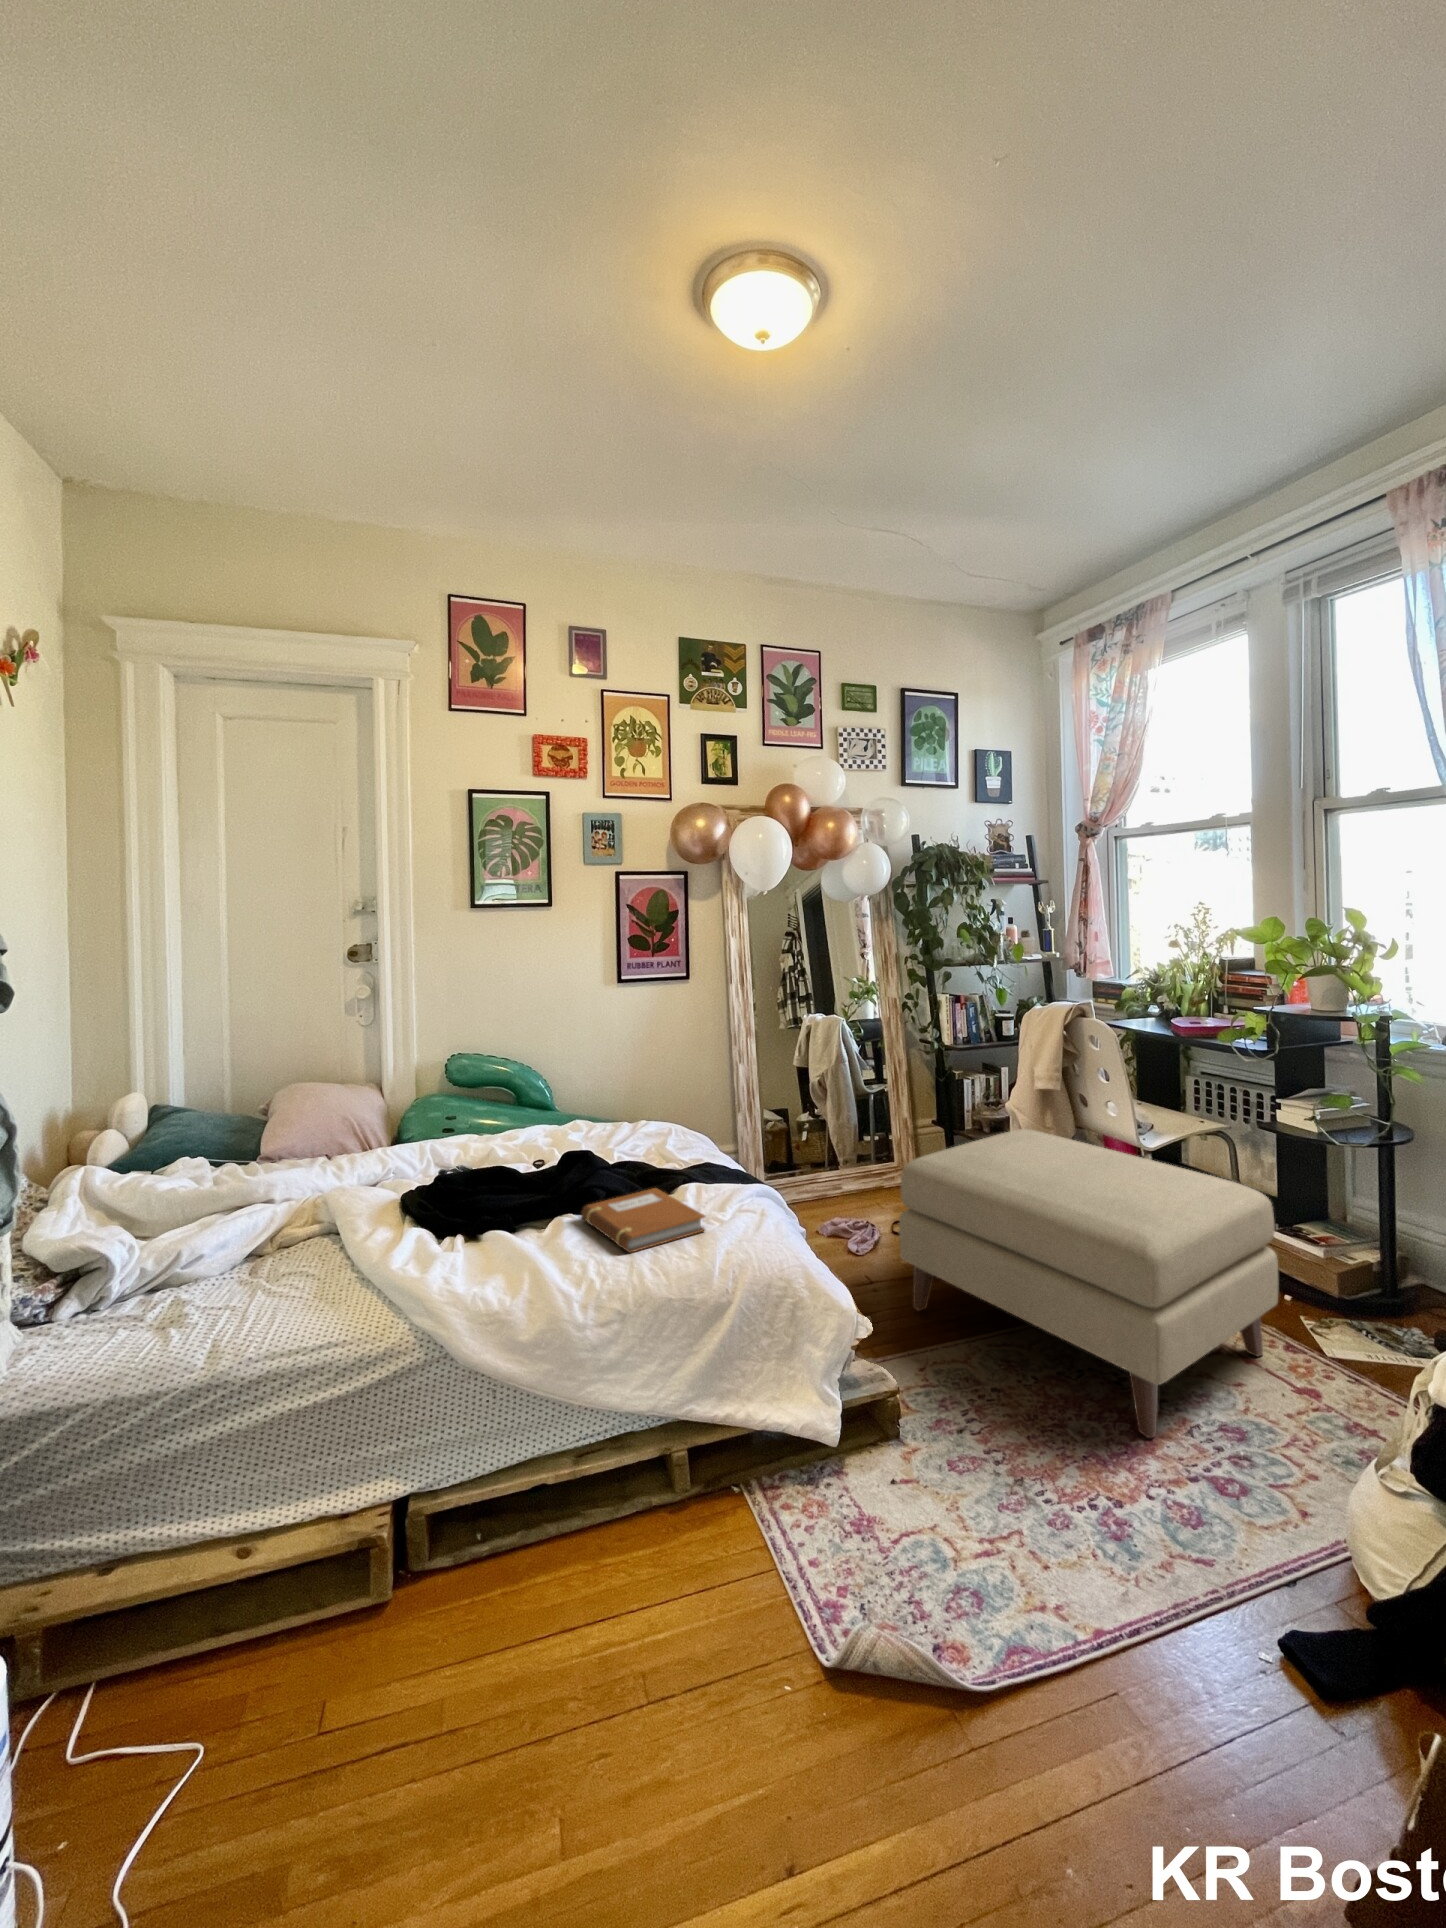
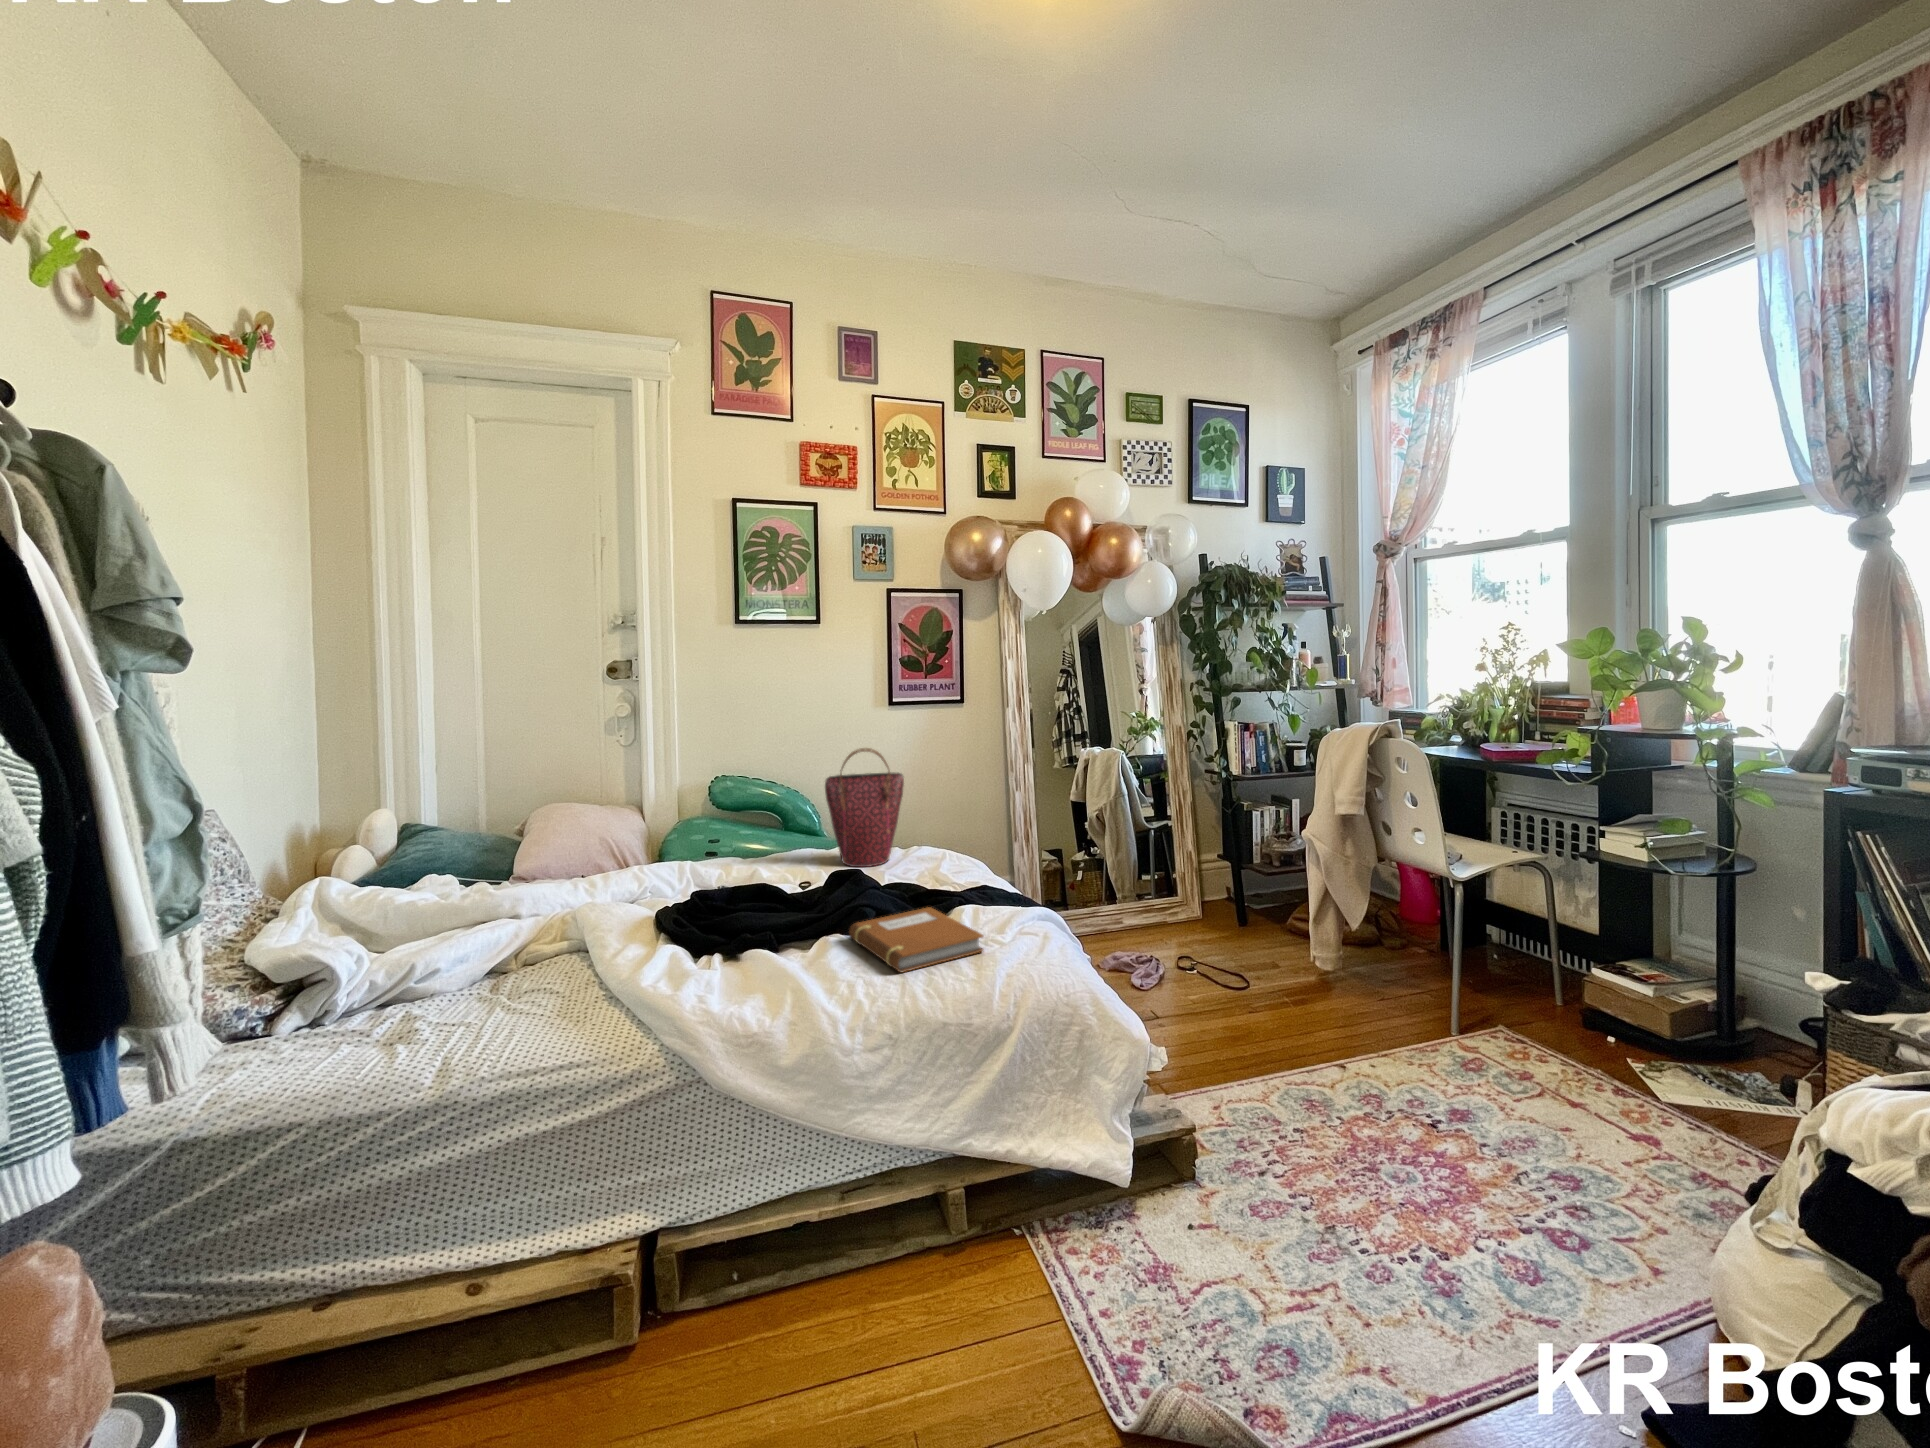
handbag: none [555,1030,630,1145] -> present [825,748,904,867]
ottoman: present [899,1129,1278,1438] -> none [1190,856,1609,1184]

